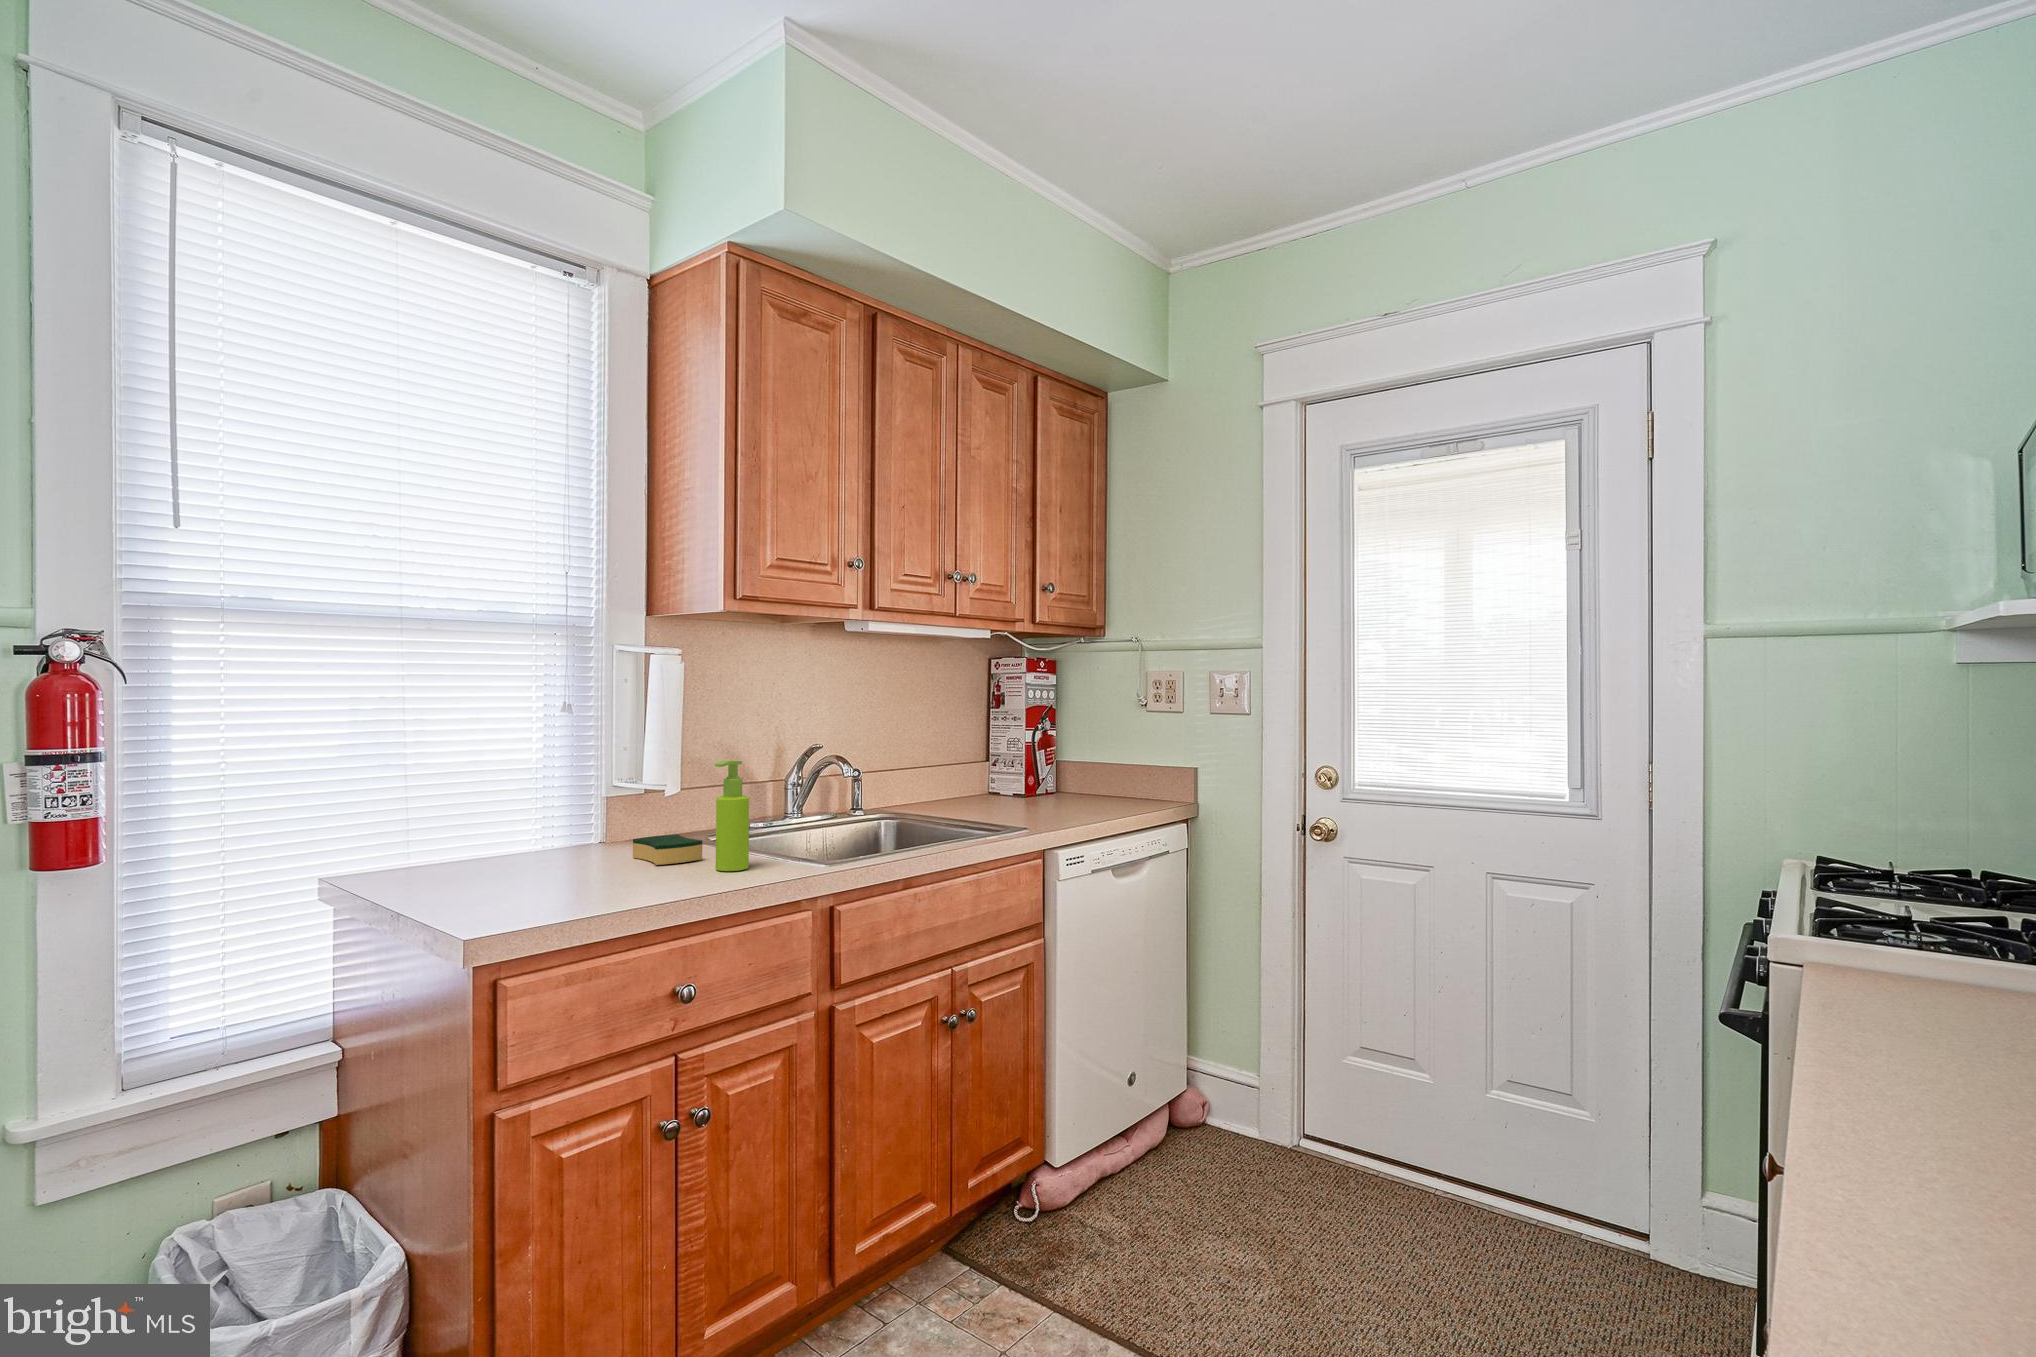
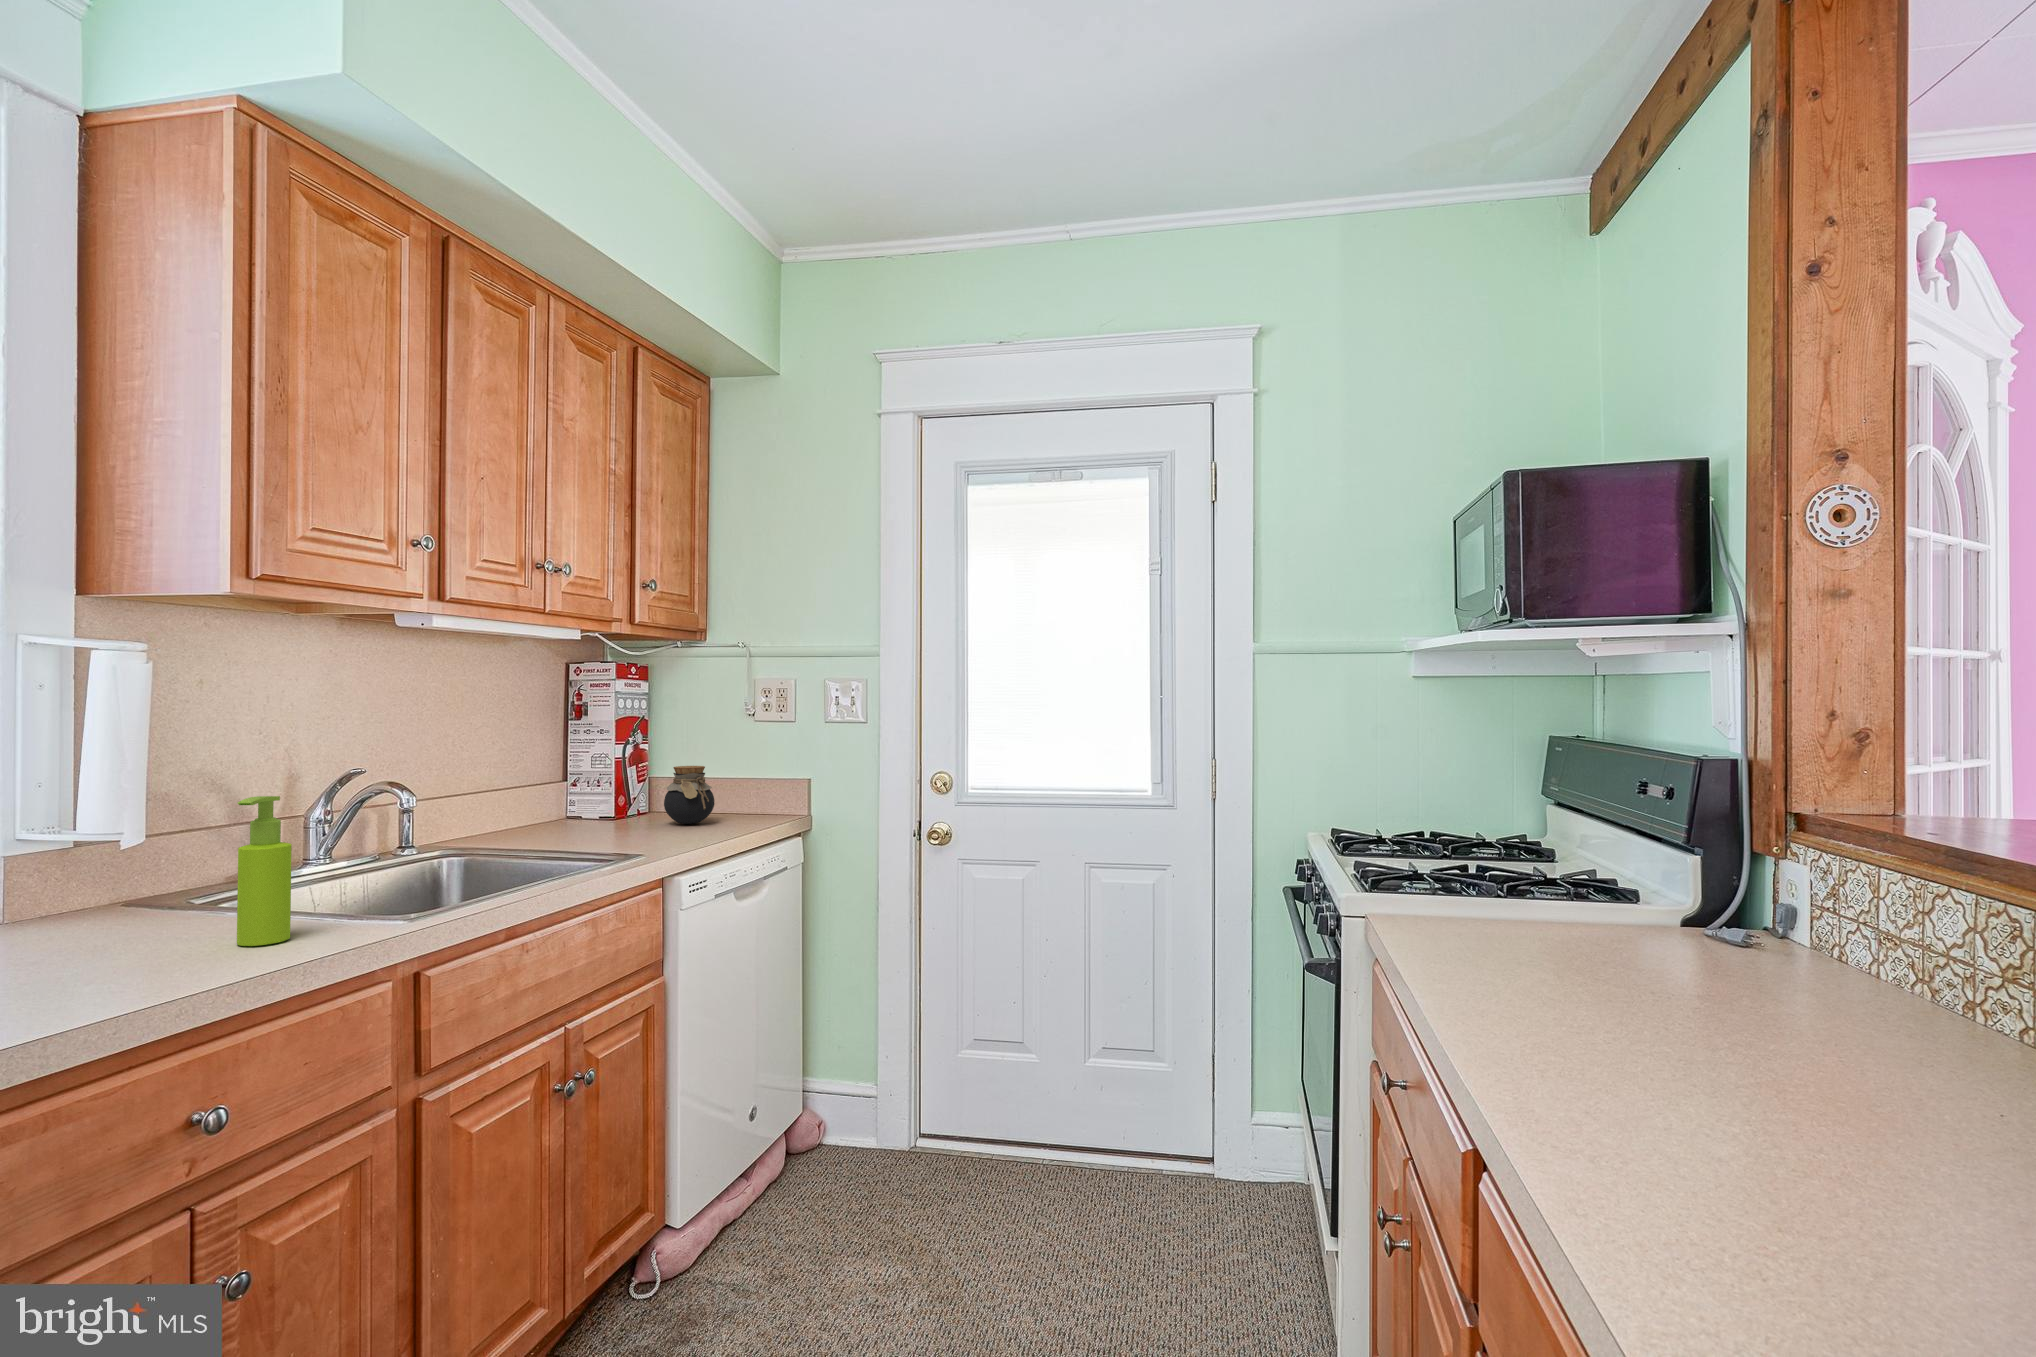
jar: none [1063,752,1106,806] -> present [664,766,714,824]
sponge: present [633,834,702,865] -> none [78,903,206,949]

